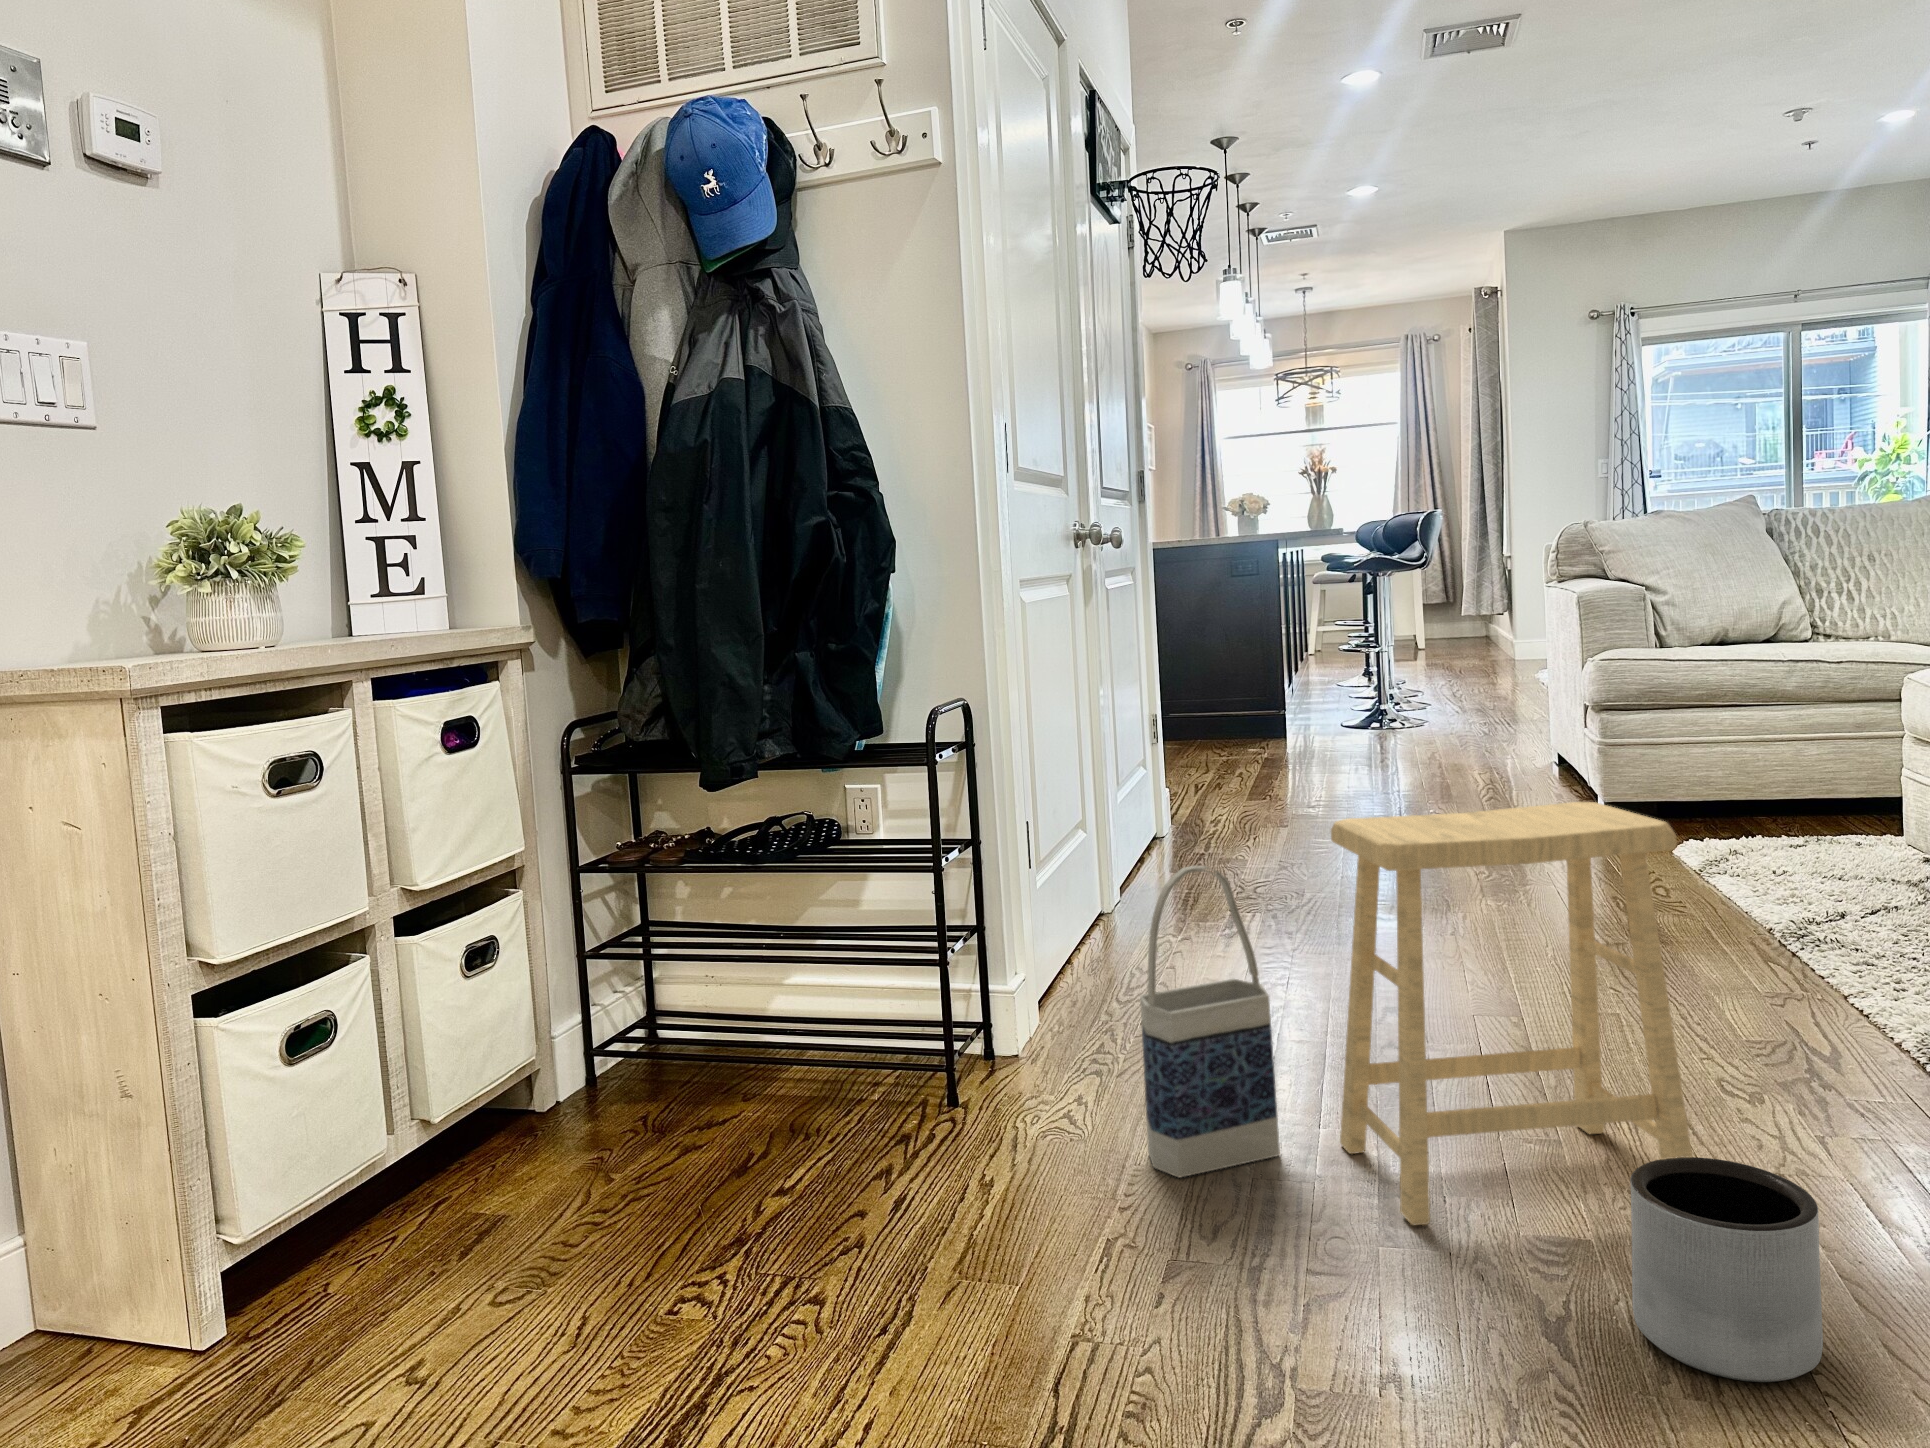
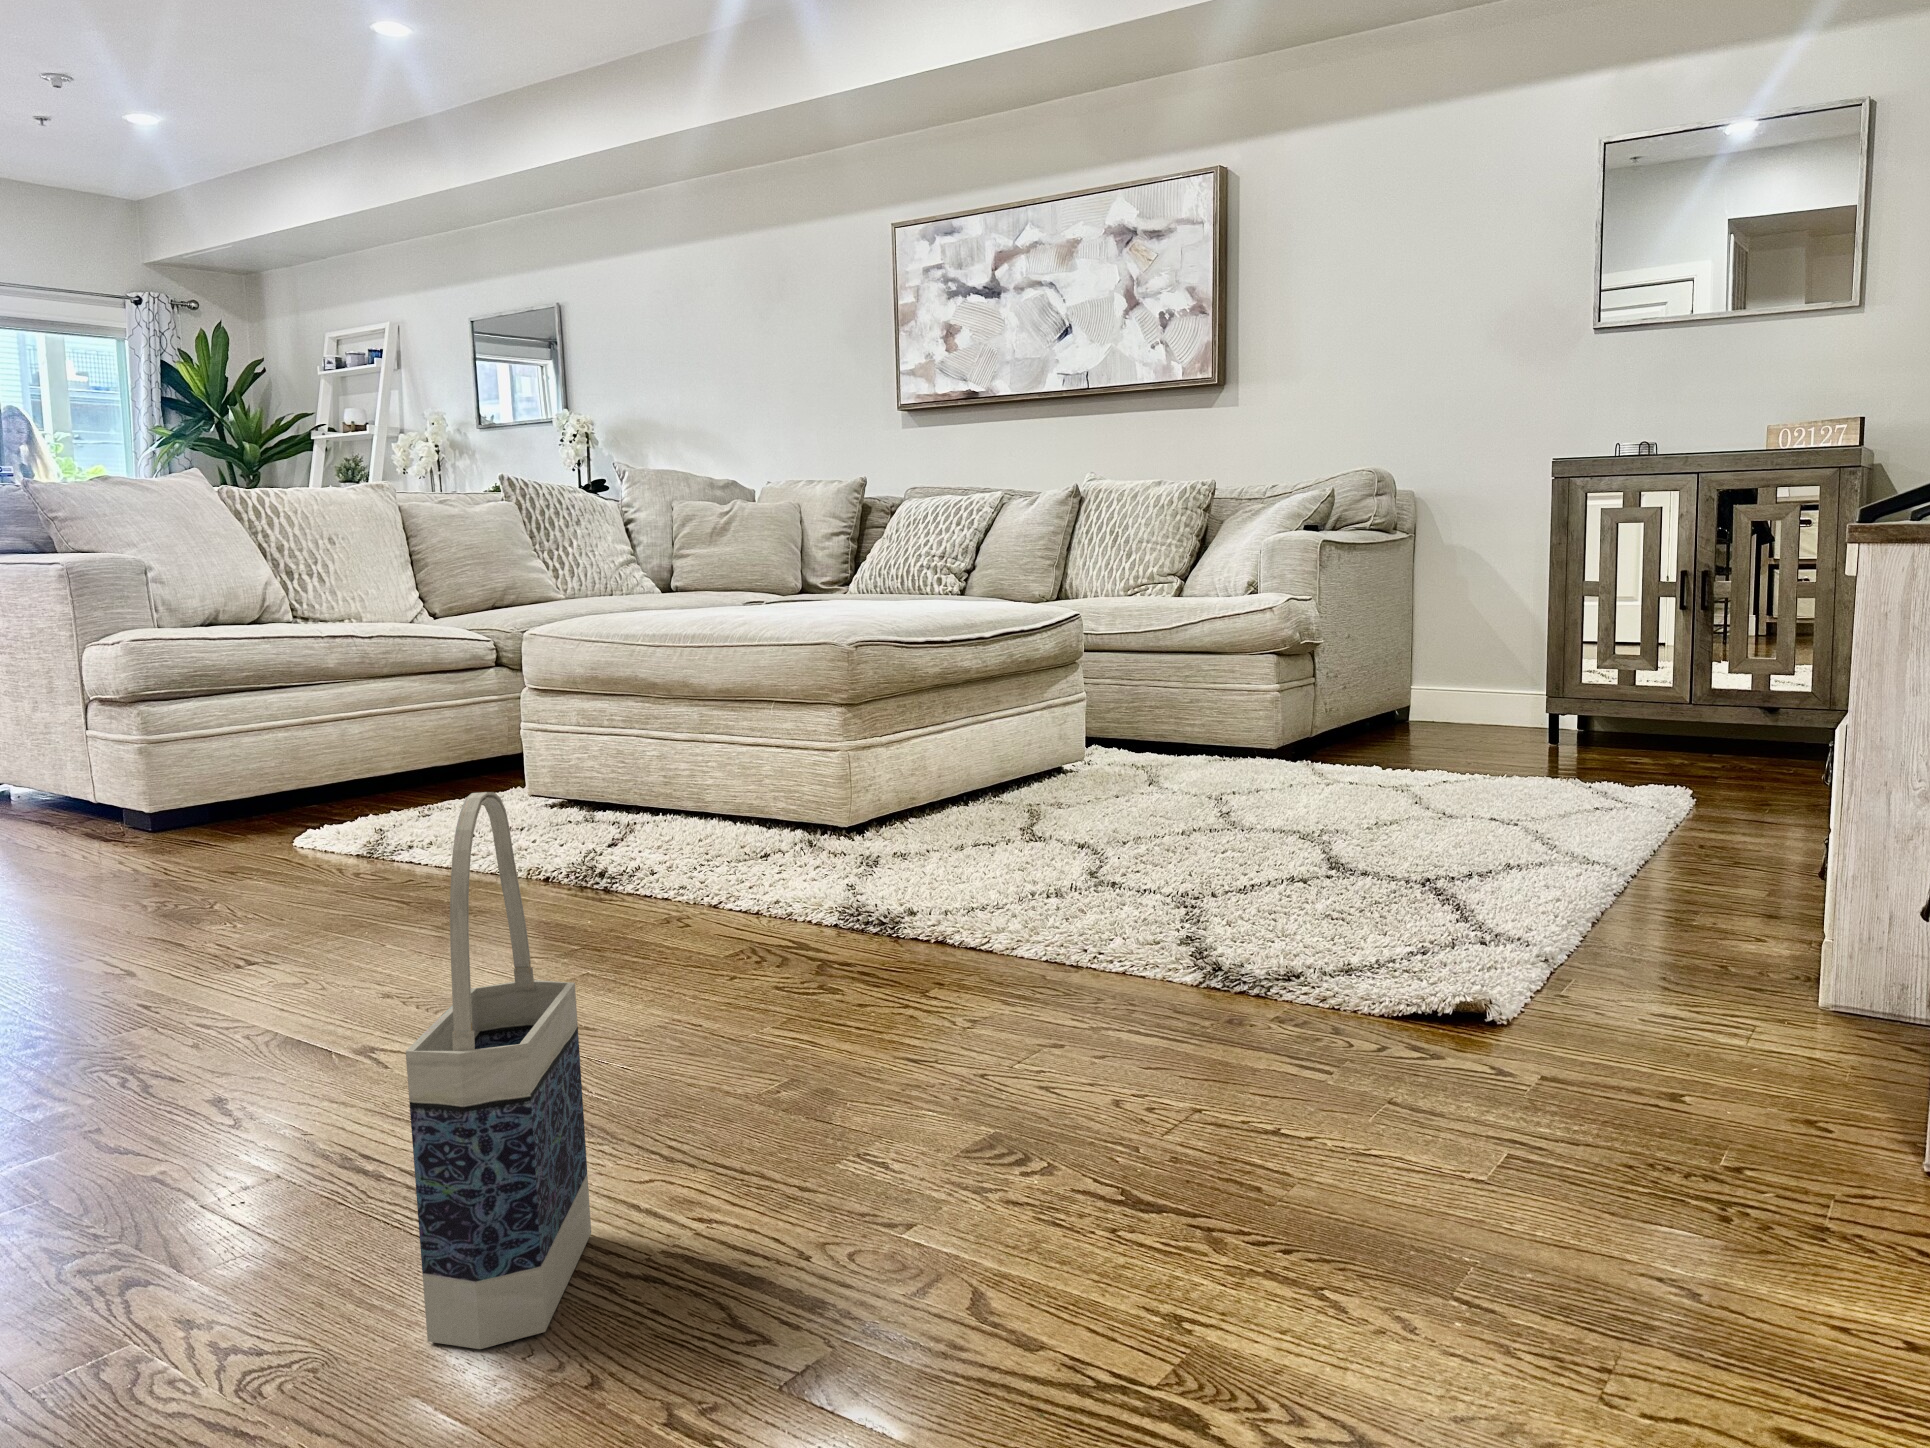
footstool: present [1331,802,1692,1225] -> none [615,664,949,1197]
planter: present [1630,1157,1823,1382] -> none [1085,951,1247,1150]

